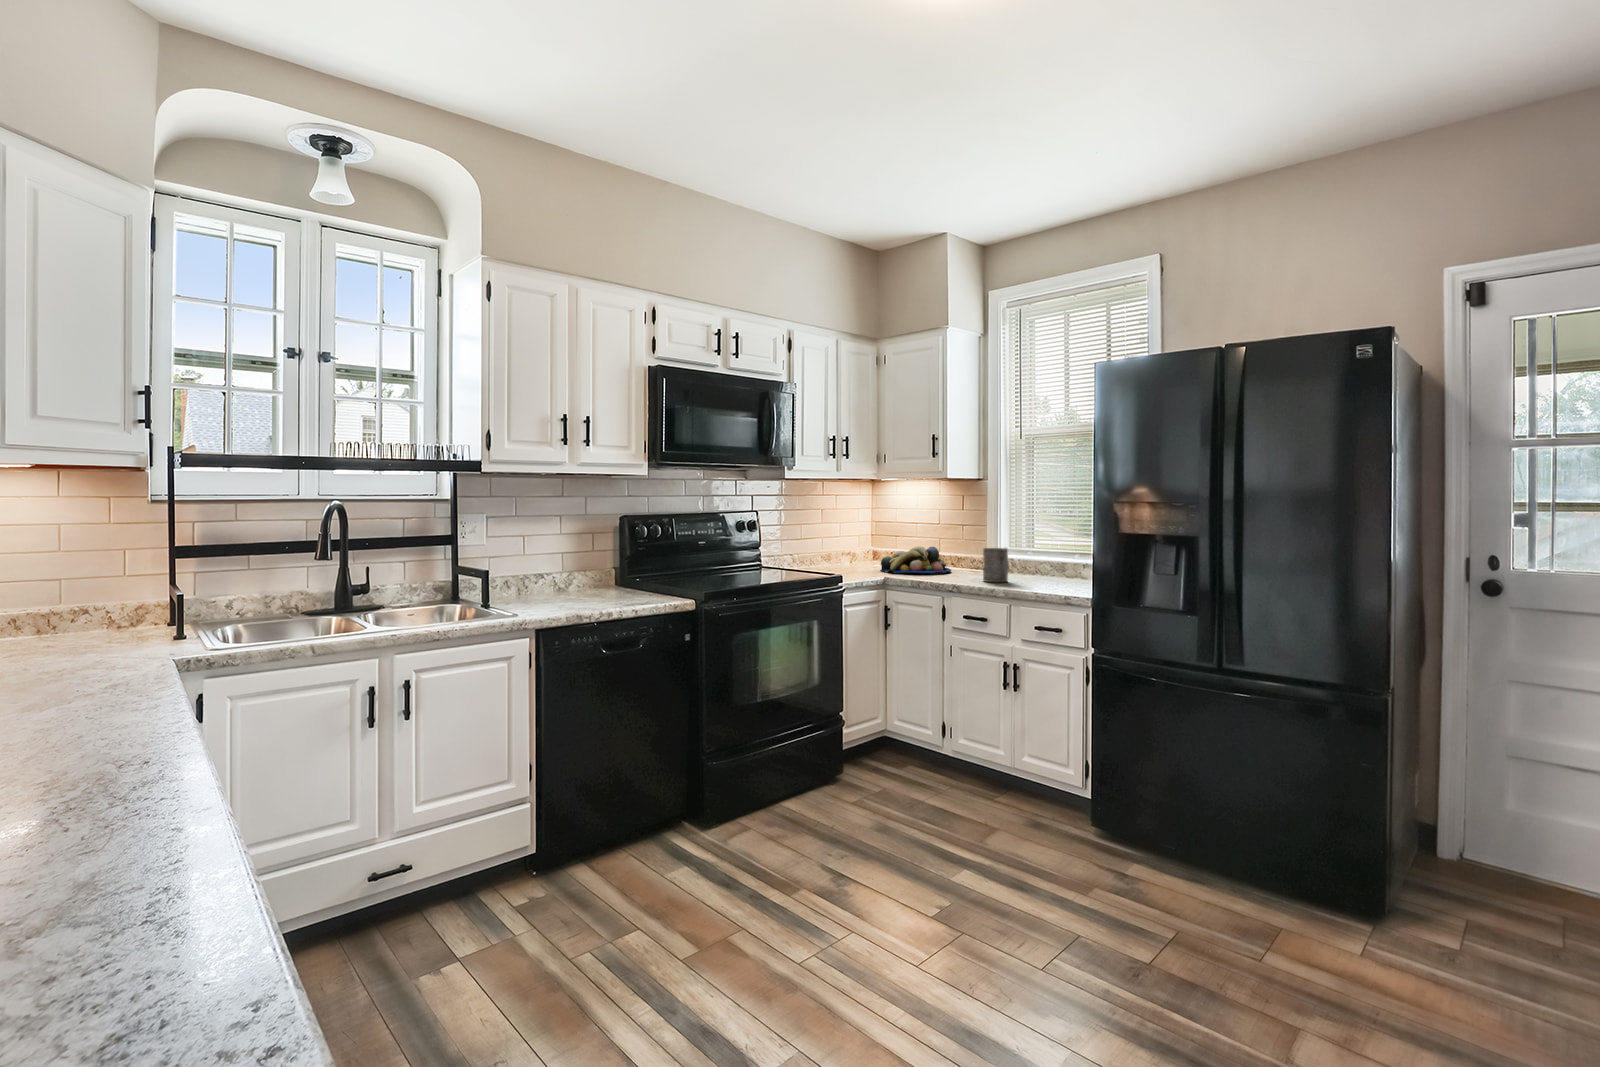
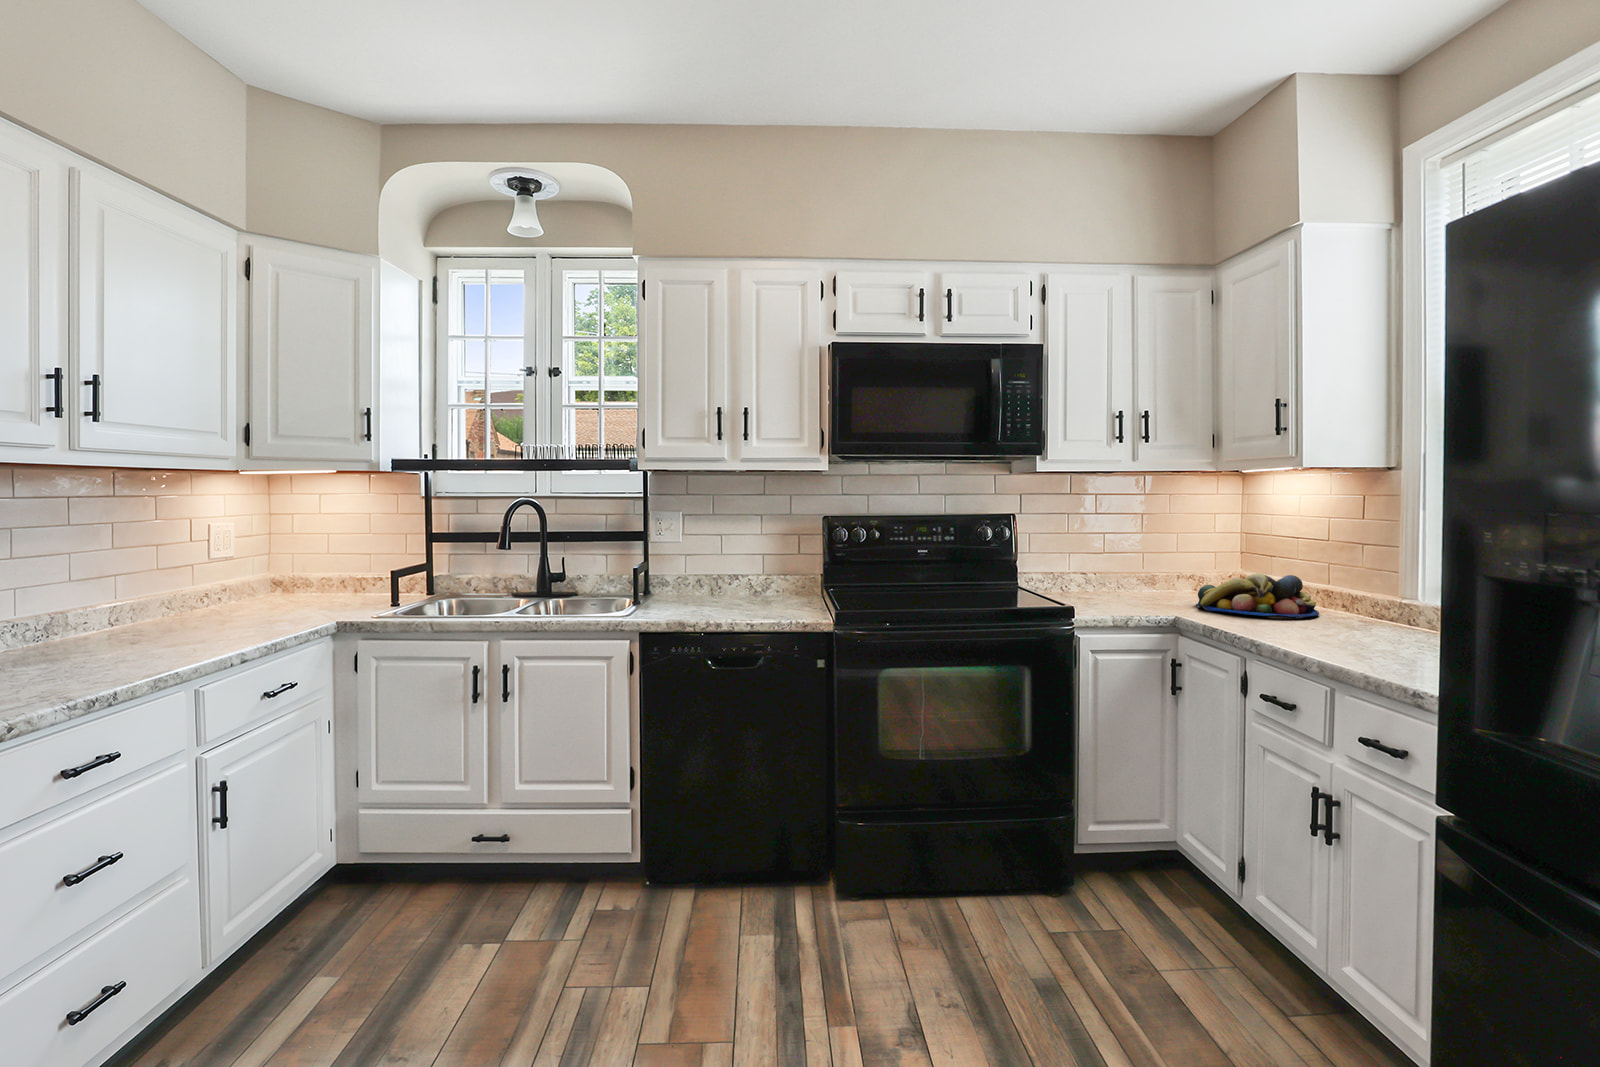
mug: present [983,548,1009,582] -> none [1330,585,1384,646]

